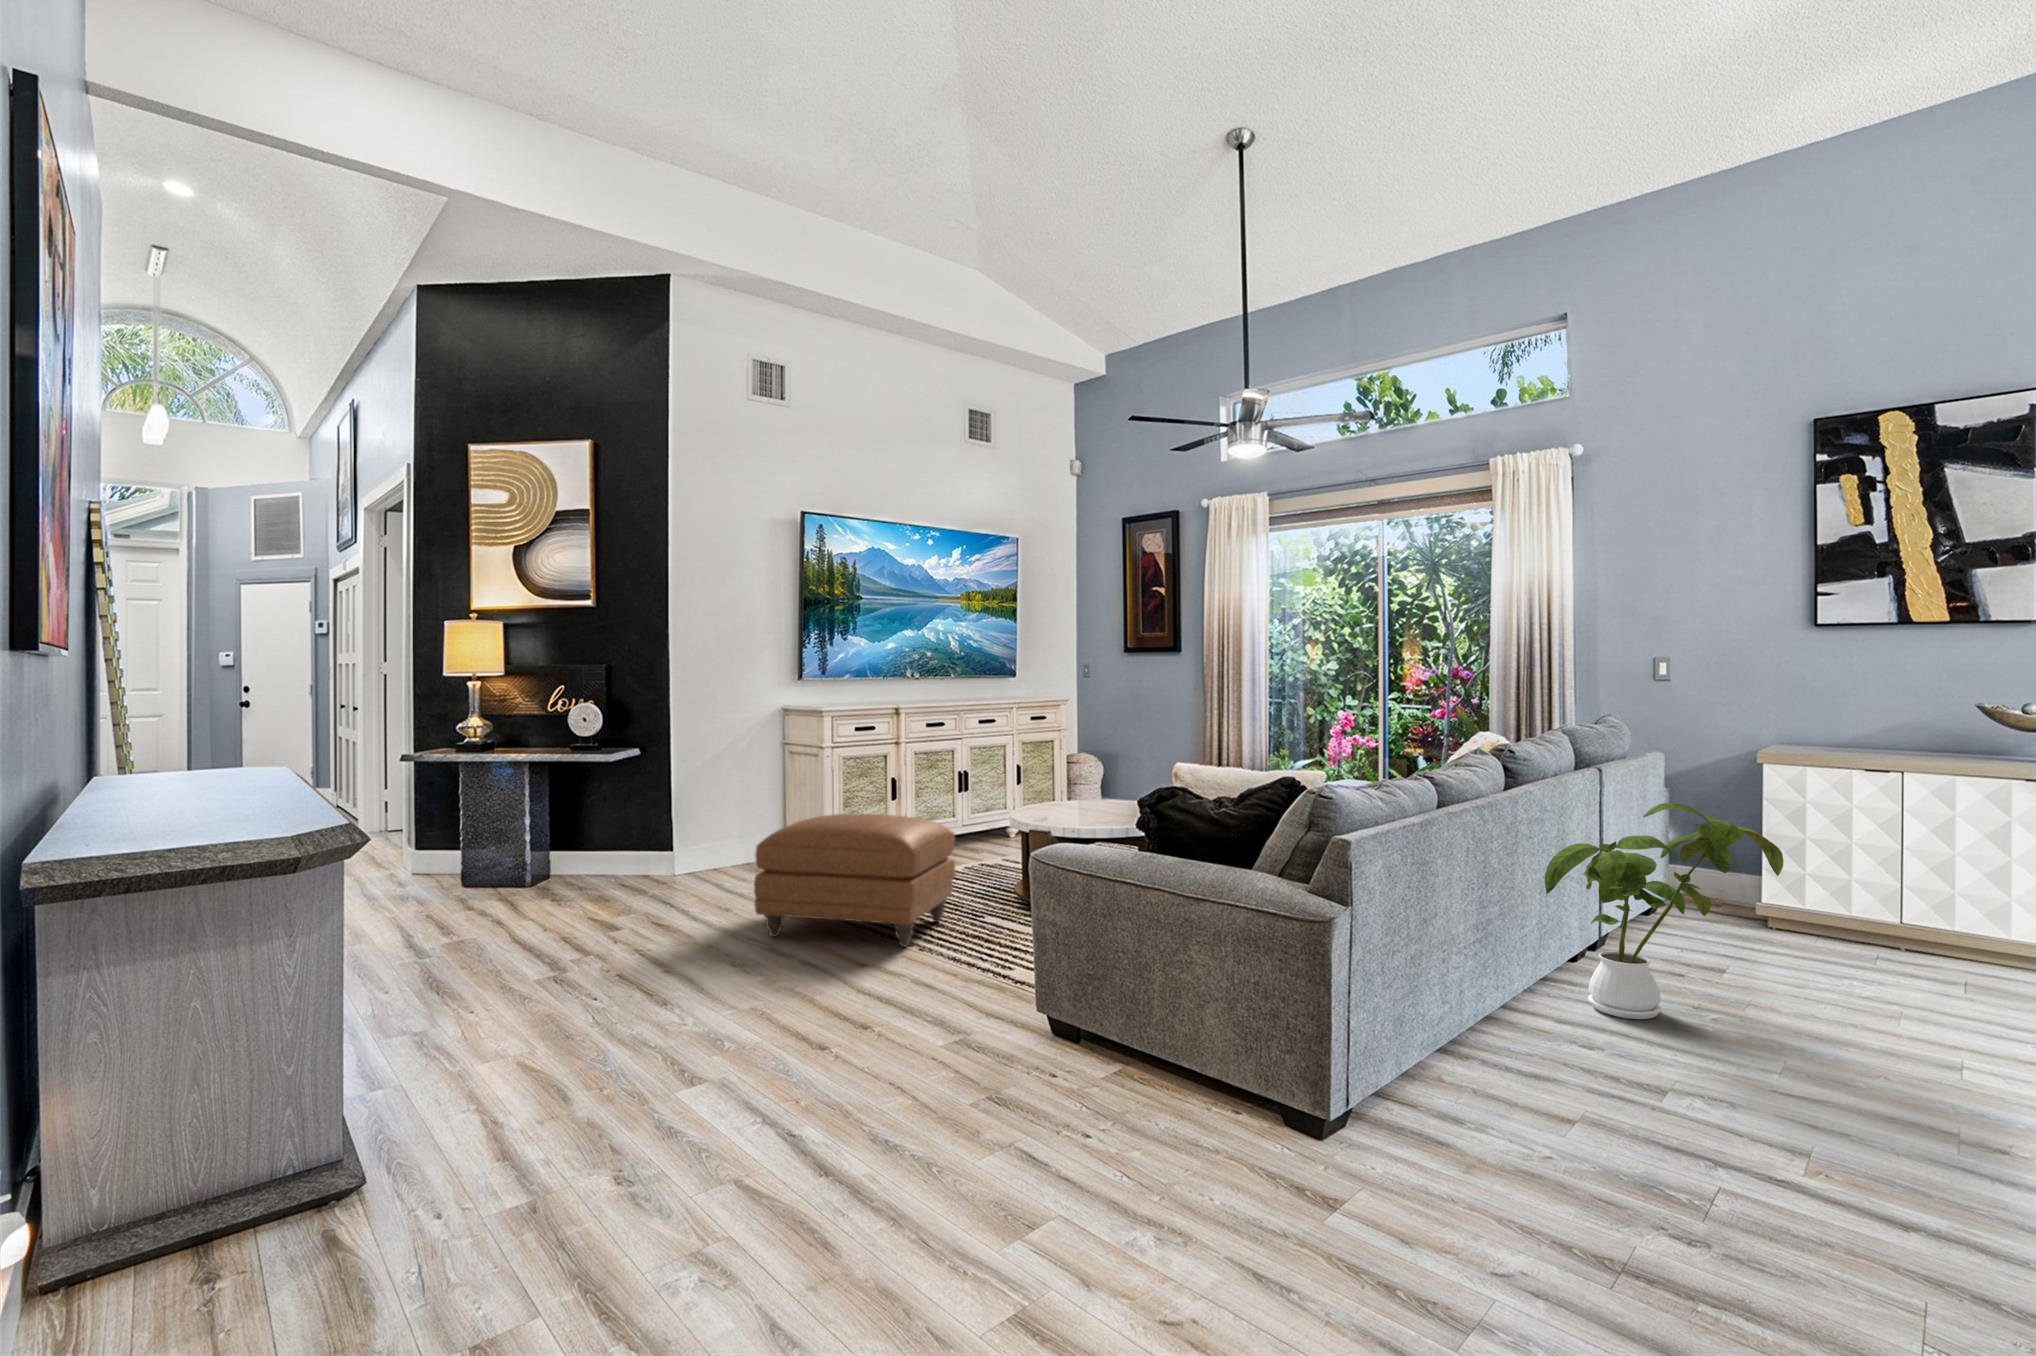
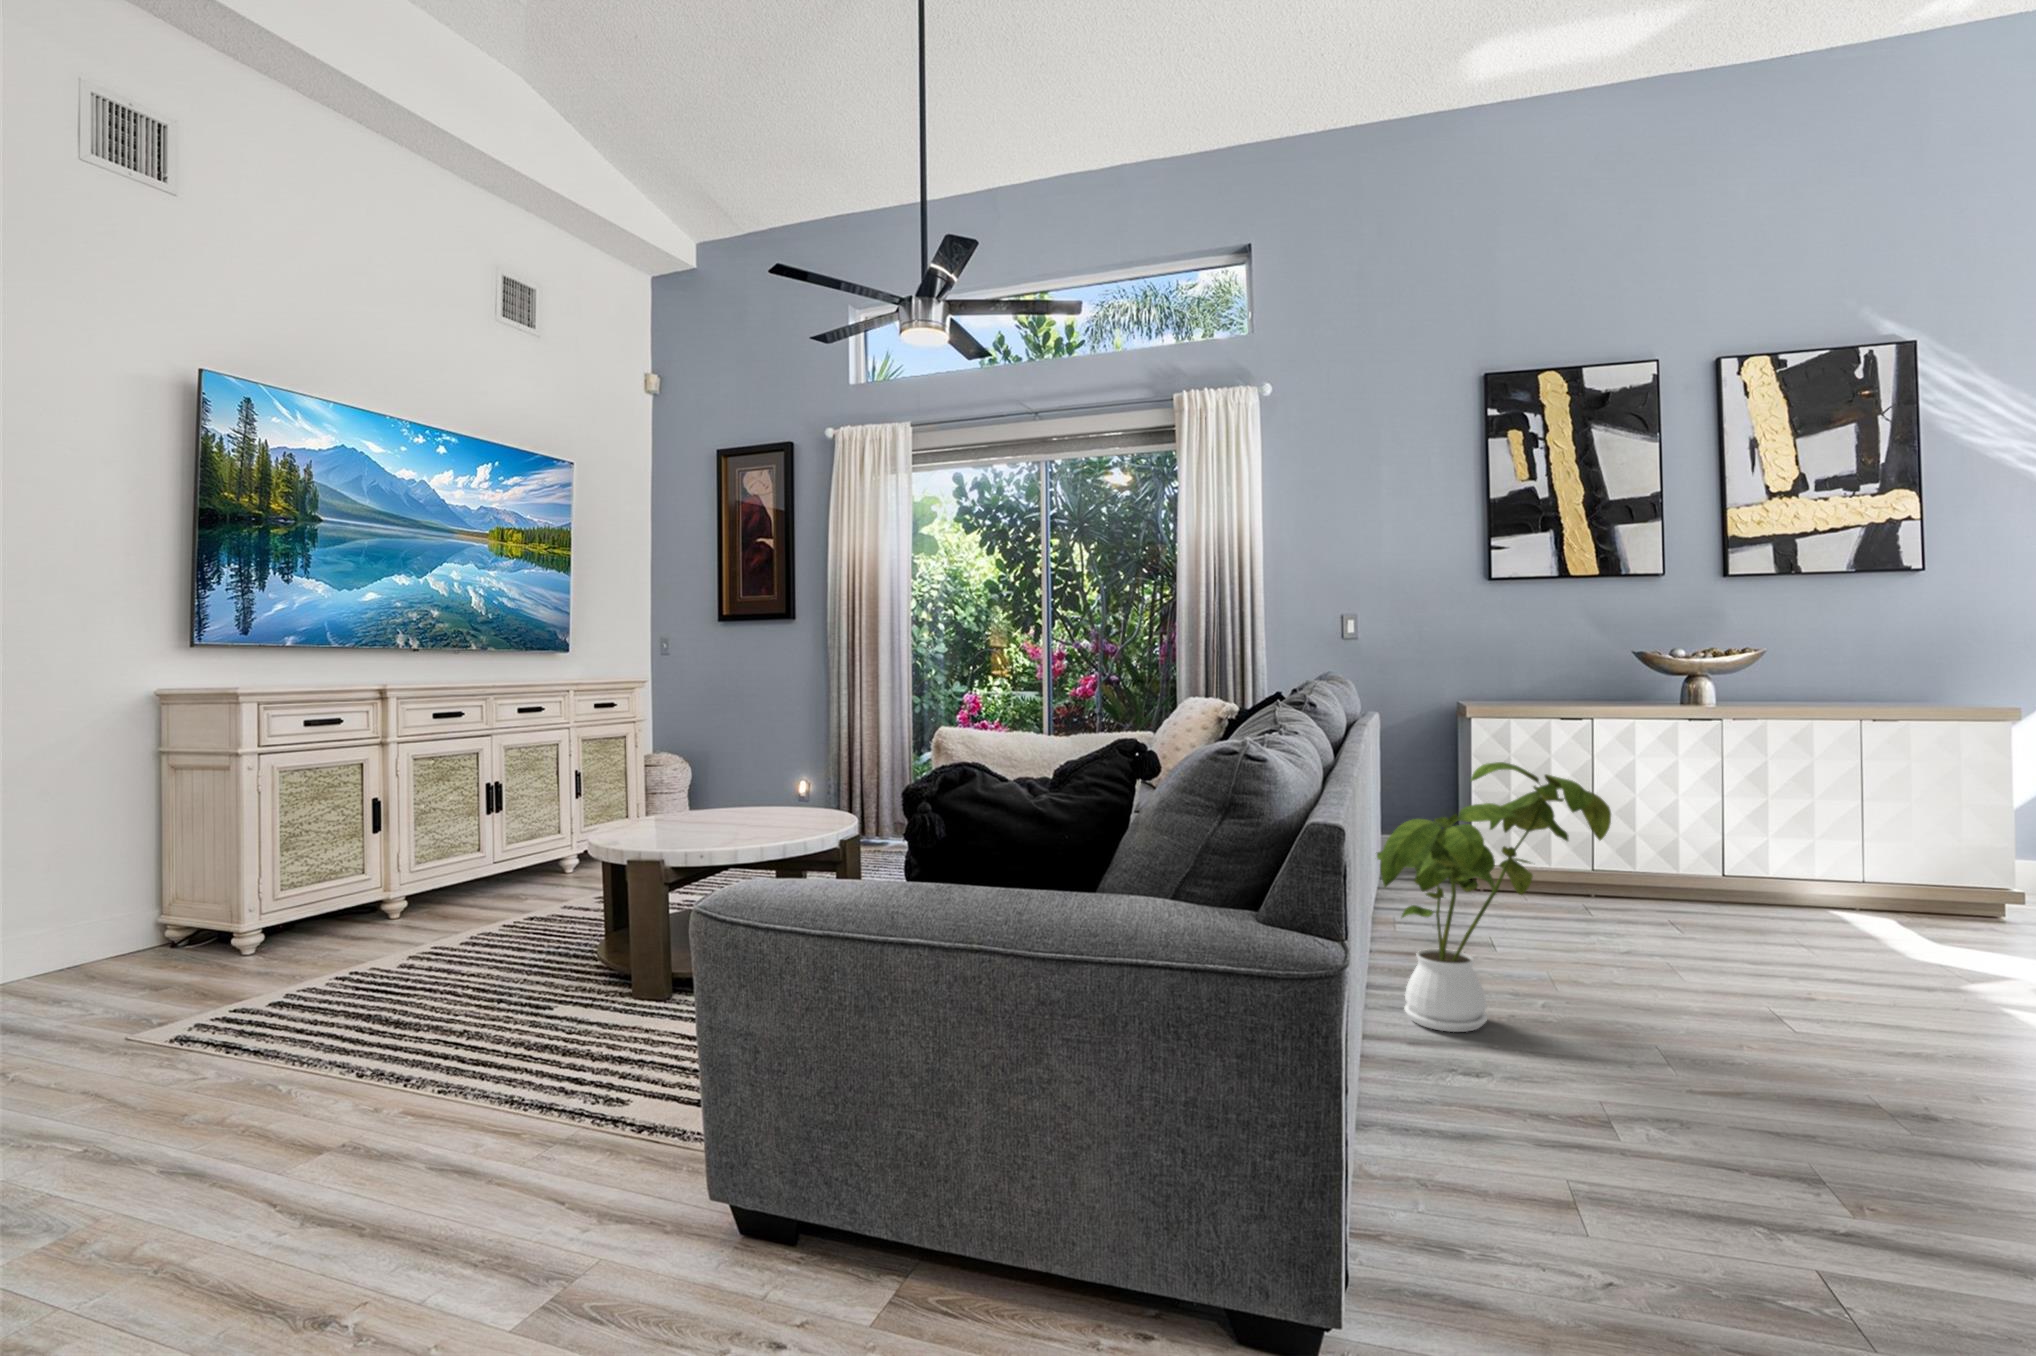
ottoman: present [754,814,955,947] -> none [60,858,500,1112]

